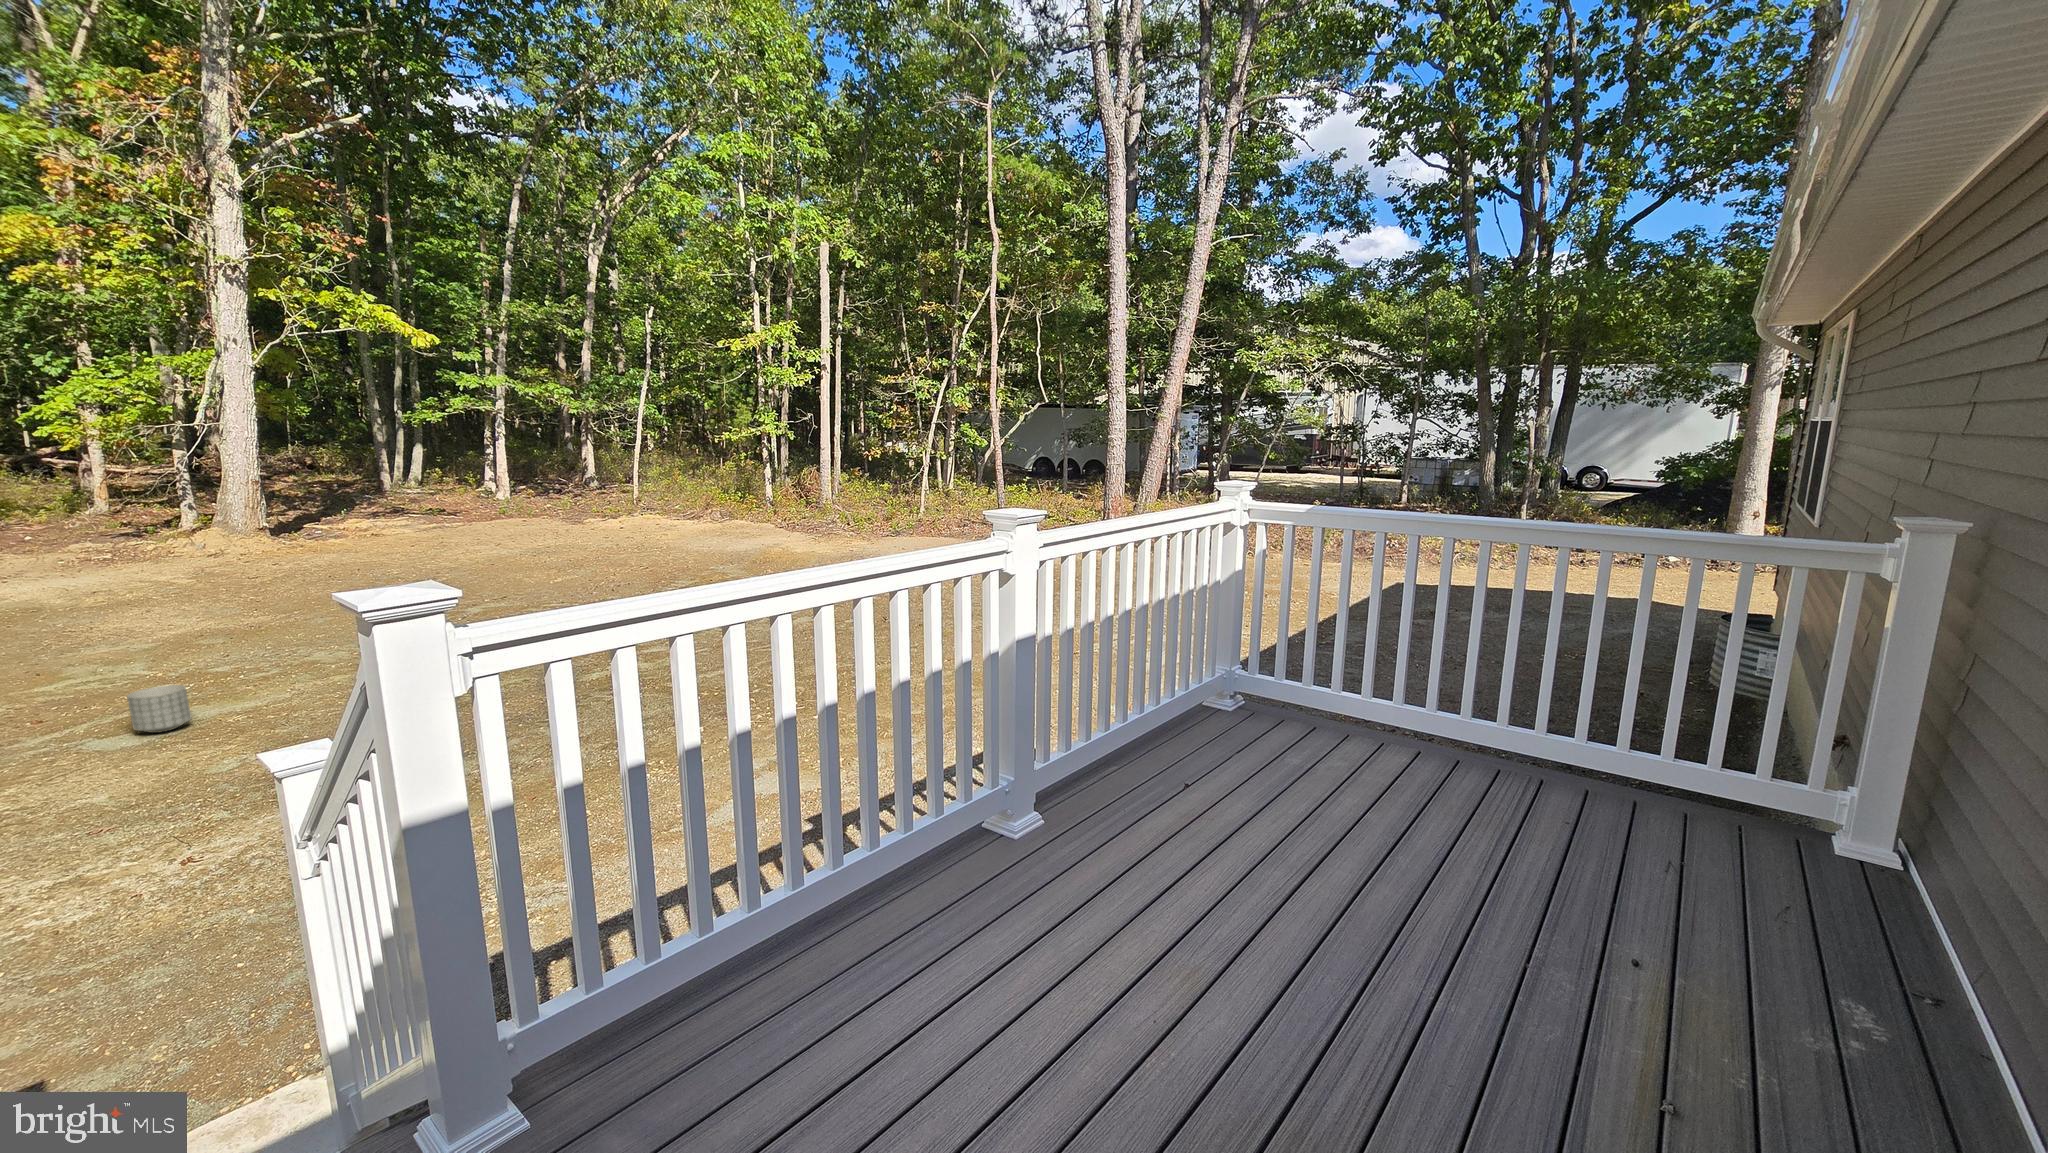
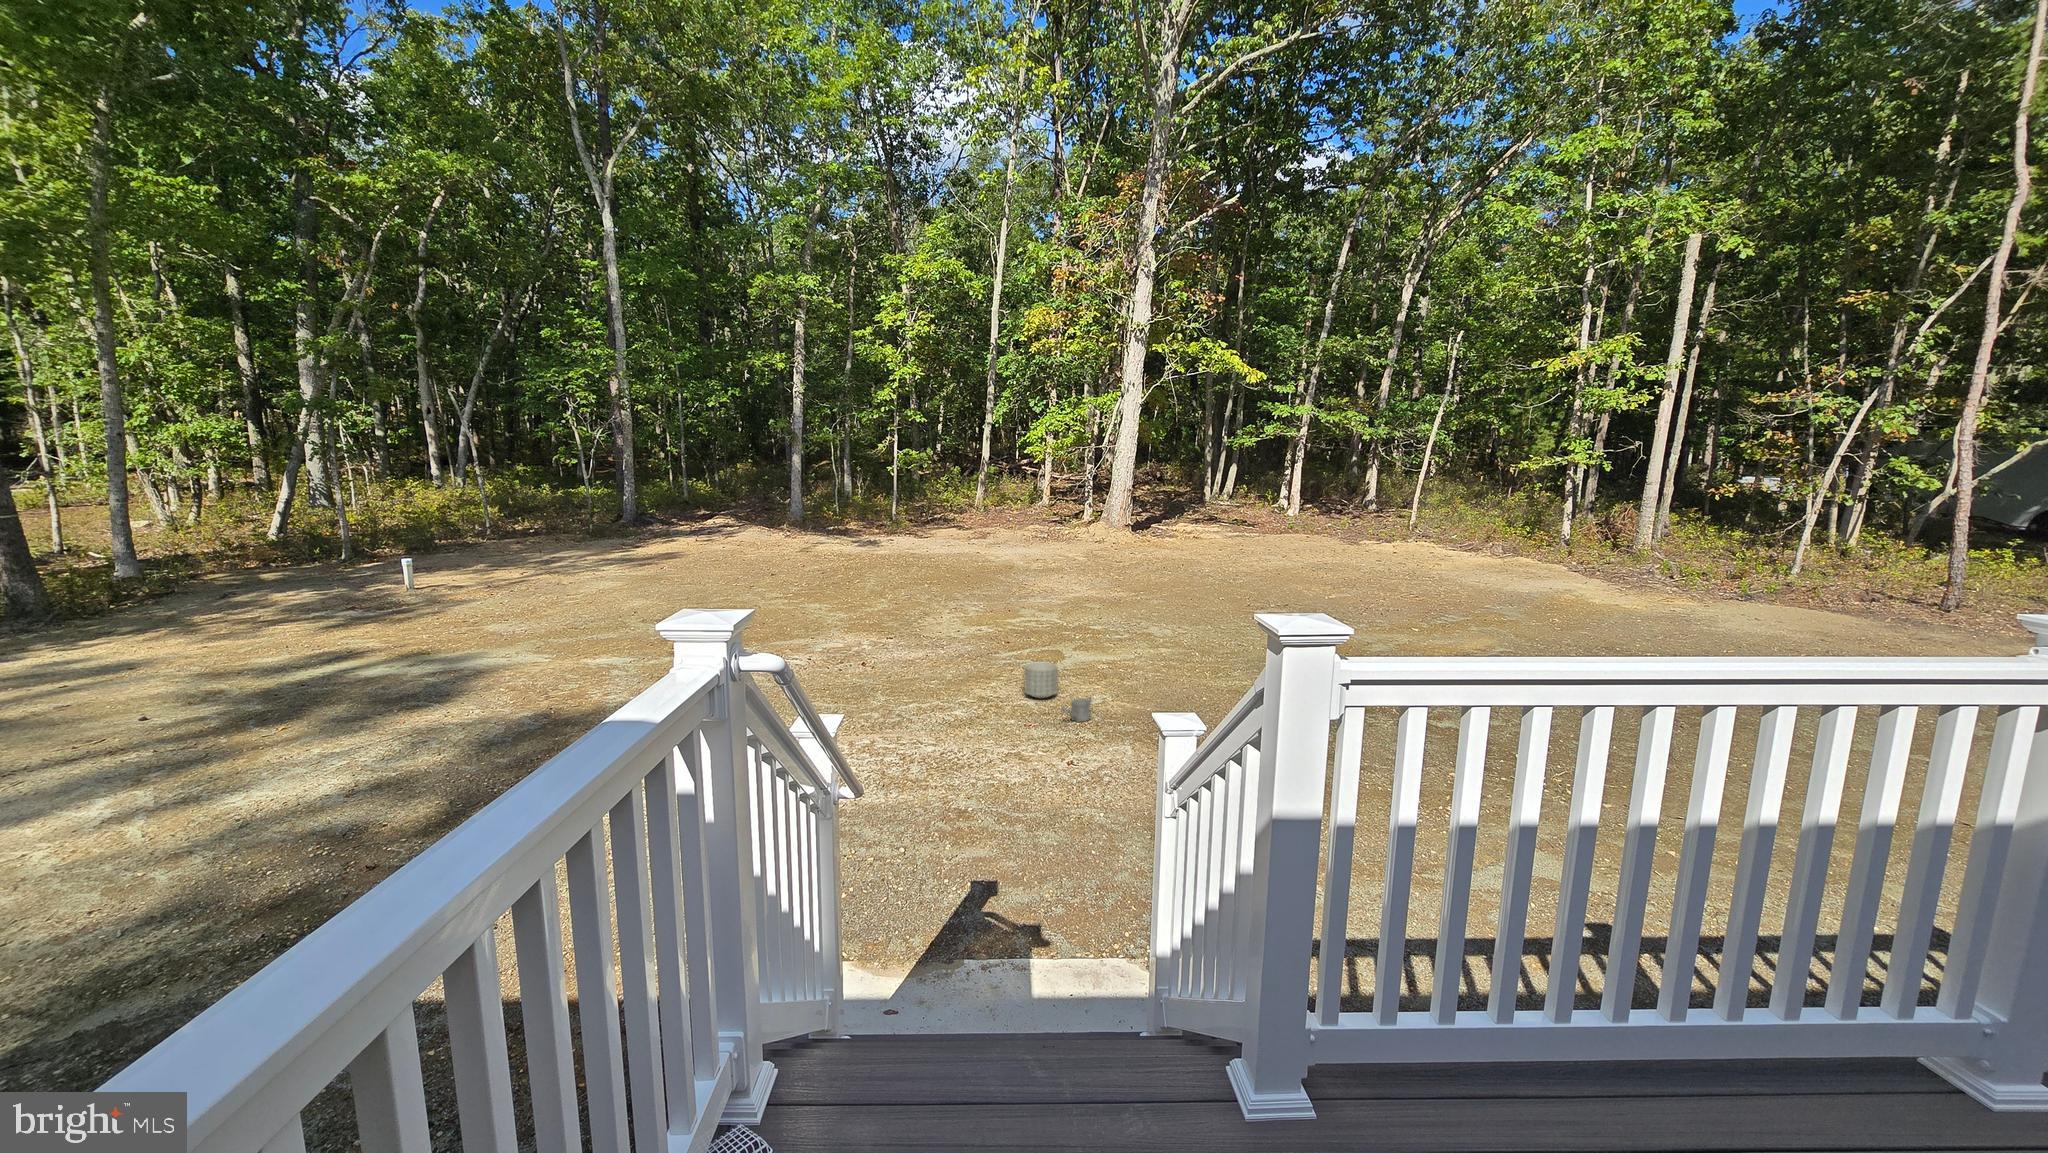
watering can: none [203,709,252,741] -> present [1061,697,1091,722]

